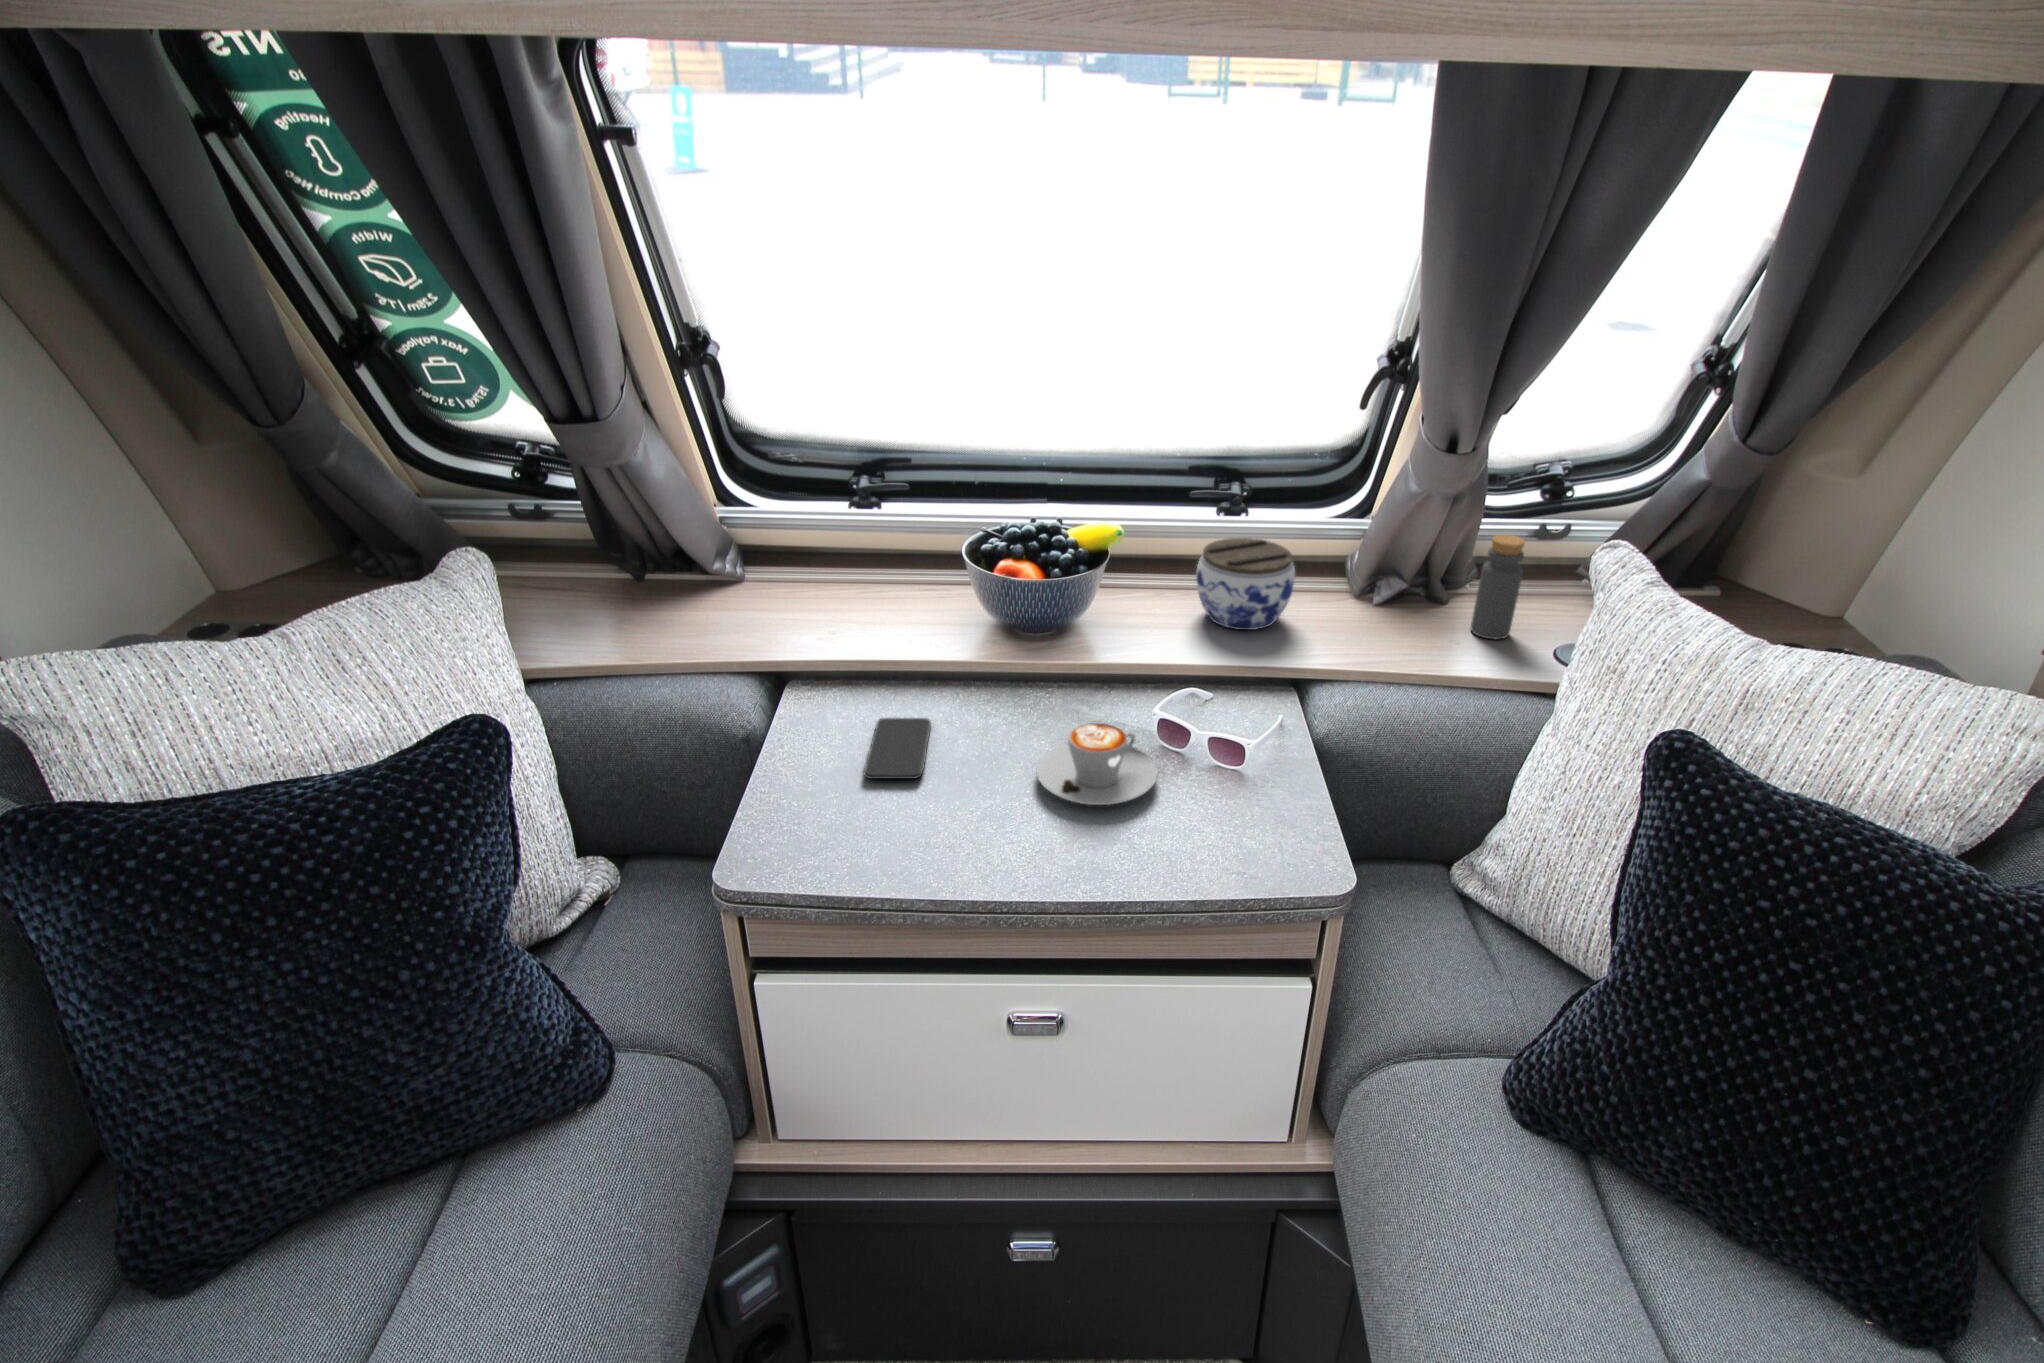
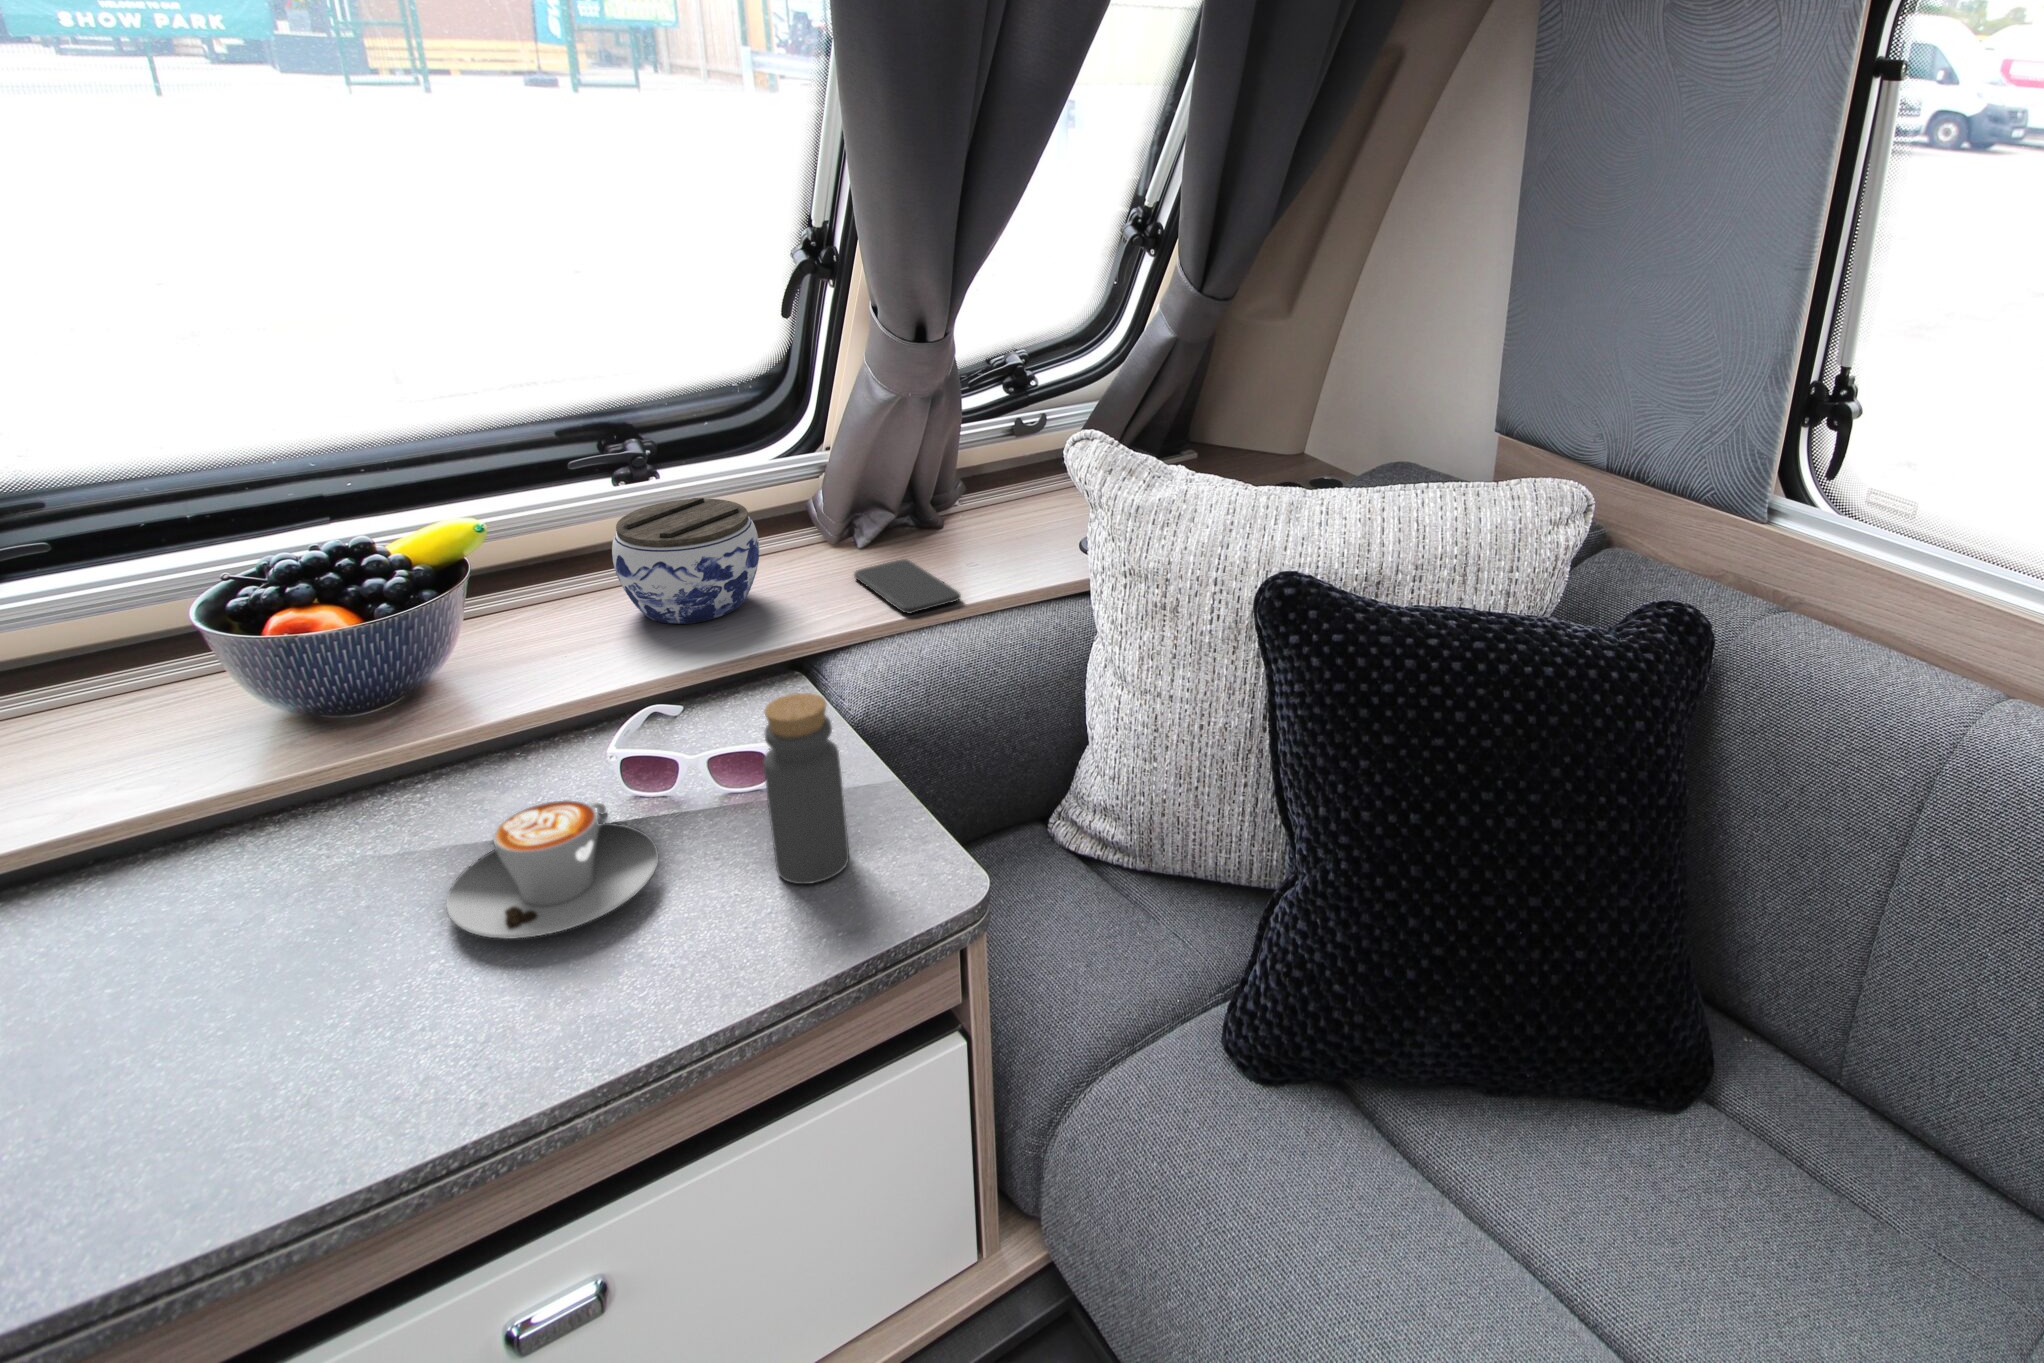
bottle: present [1471,534,1525,639] -> present [764,693,849,884]
smartphone: present [864,718,931,779] -> present [854,559,961,614]

